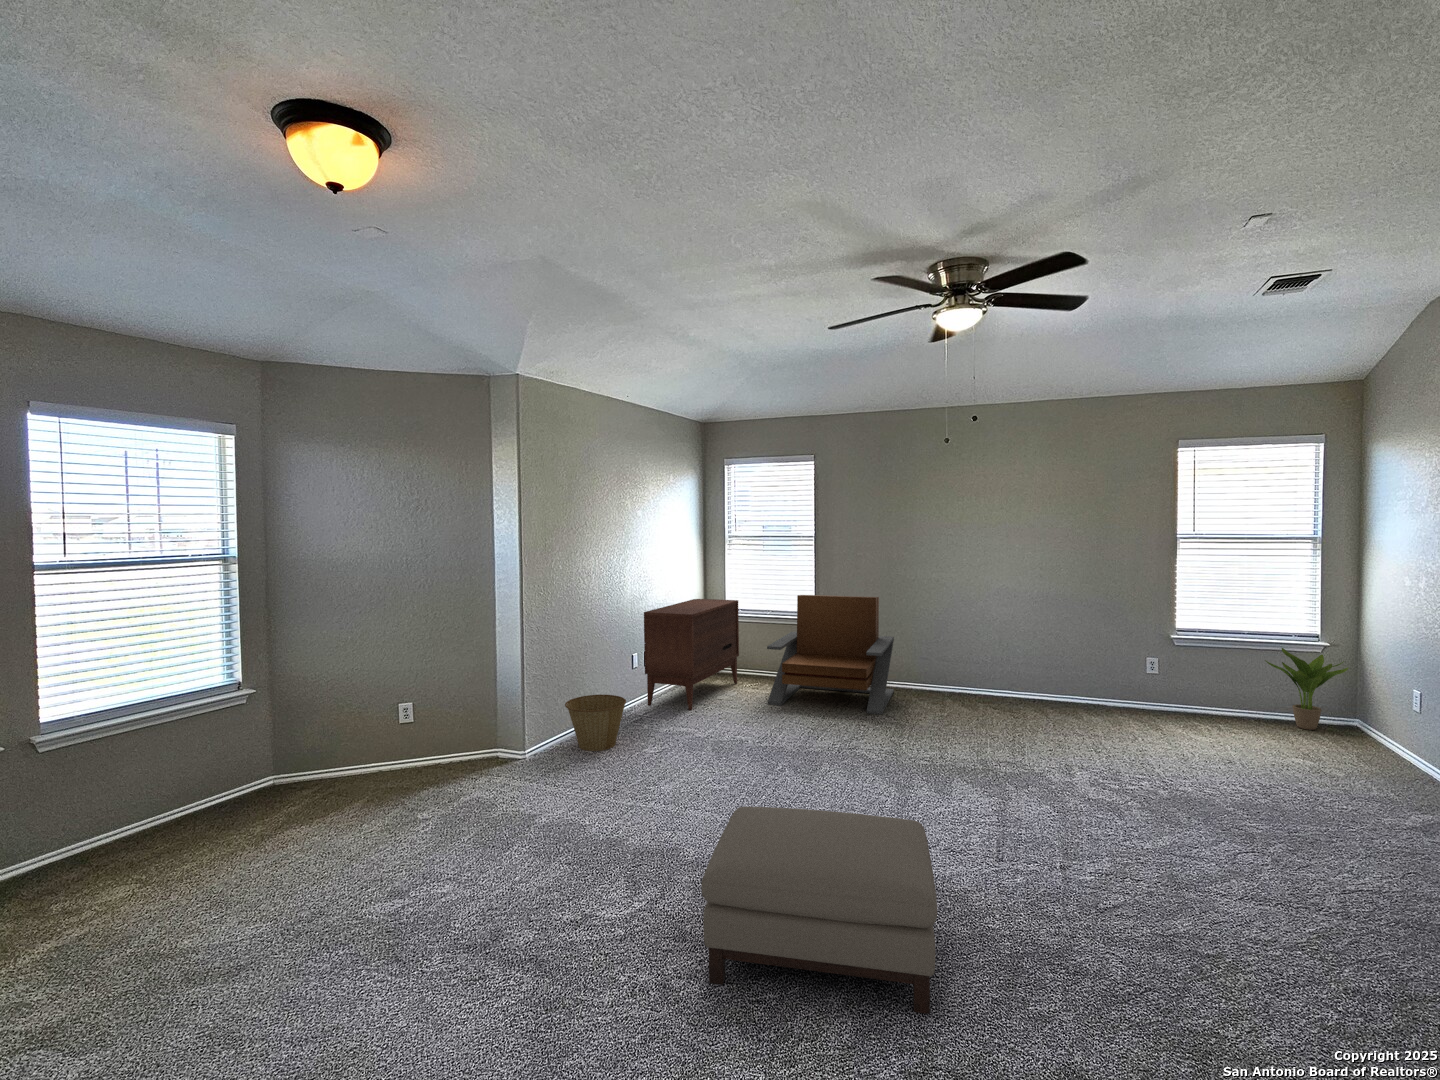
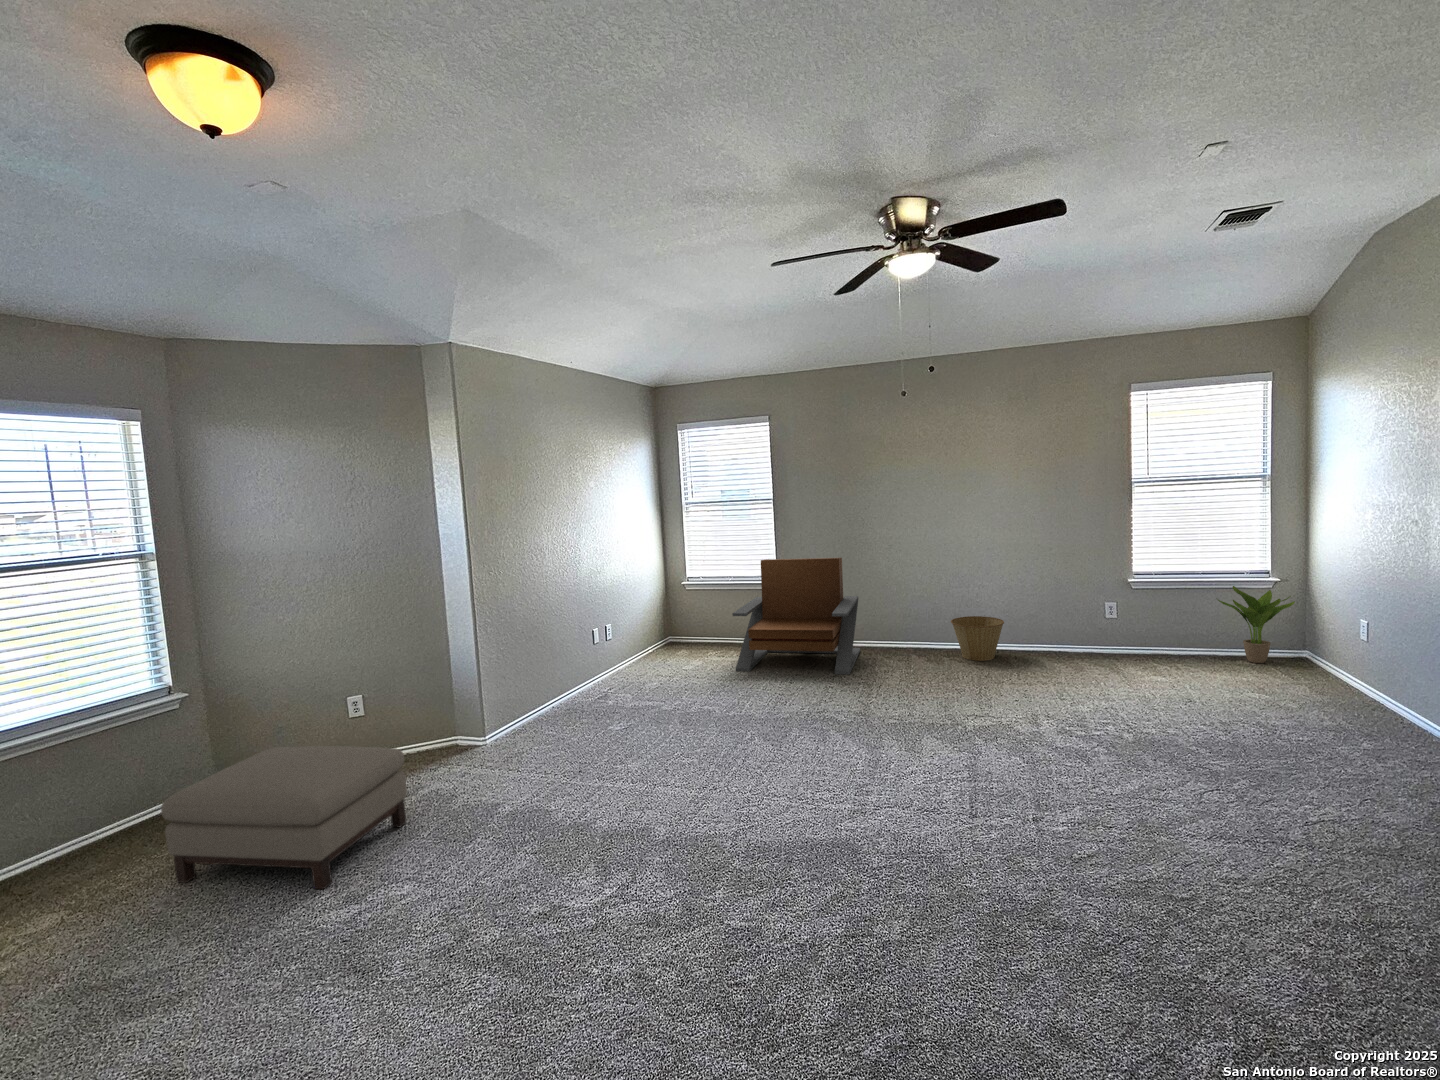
dresser: present [644,599,739,711] -> none [605,569,705,683]
basket: present [565,695,626,751] -> present [951,616,1004,661]
ottoman: present [701,807,937,1014] -> present [161,746,407,889]

